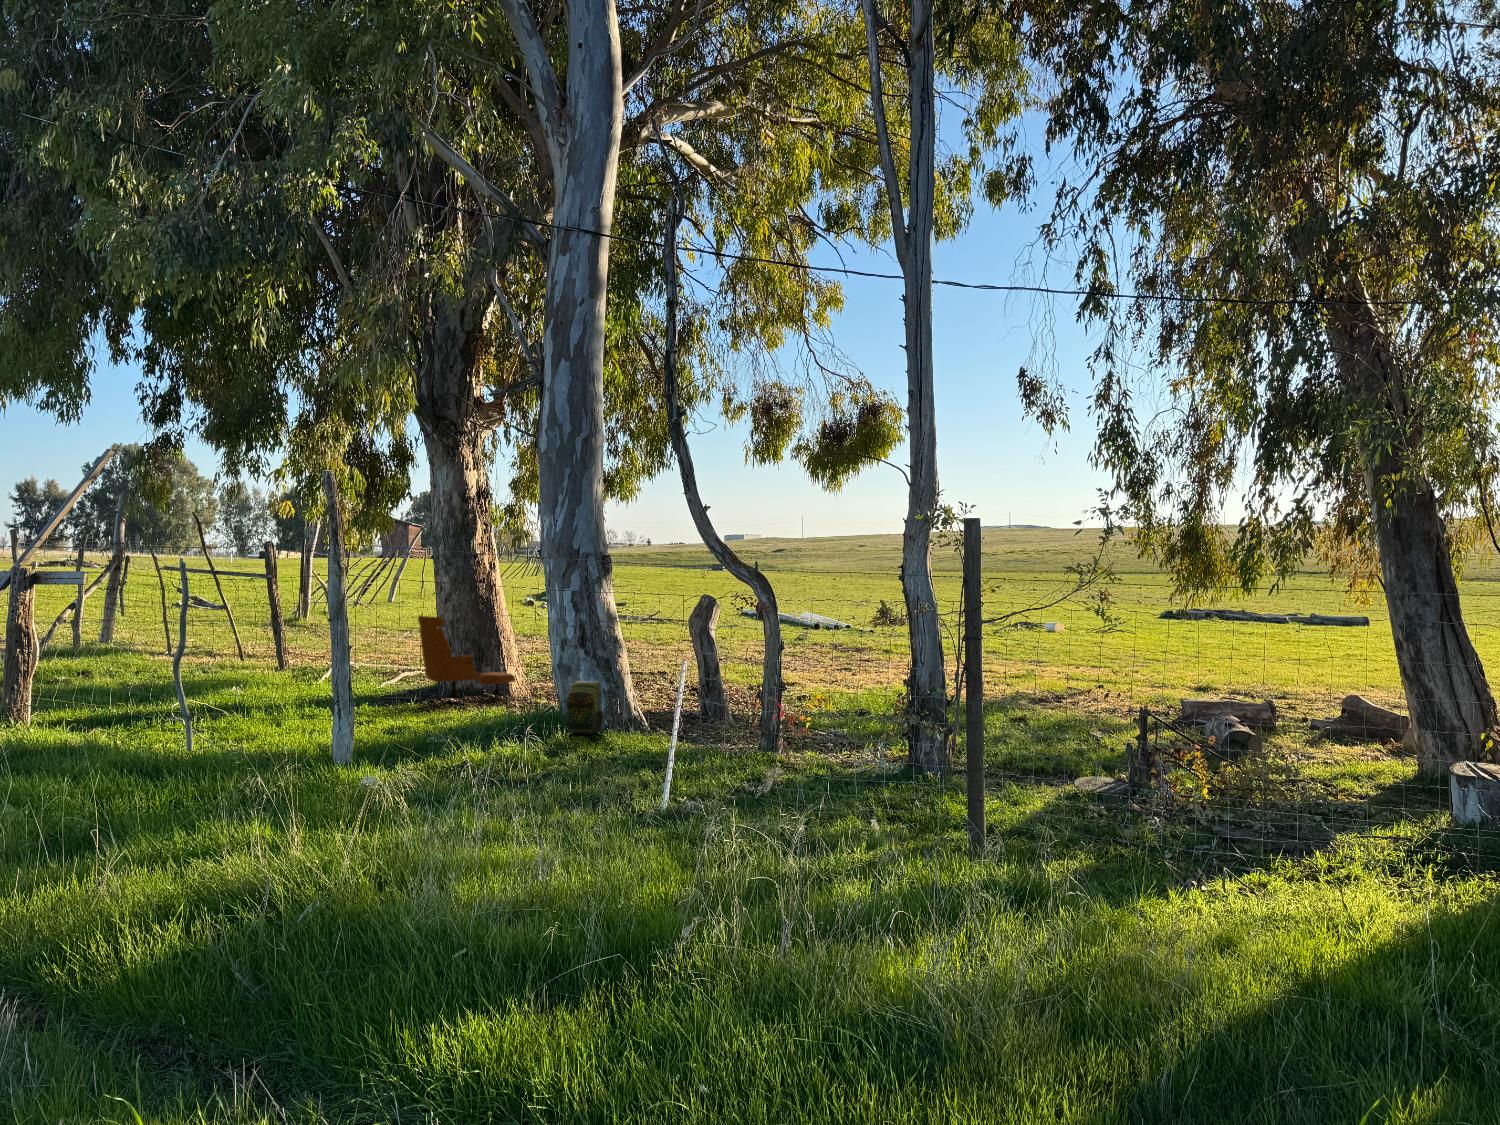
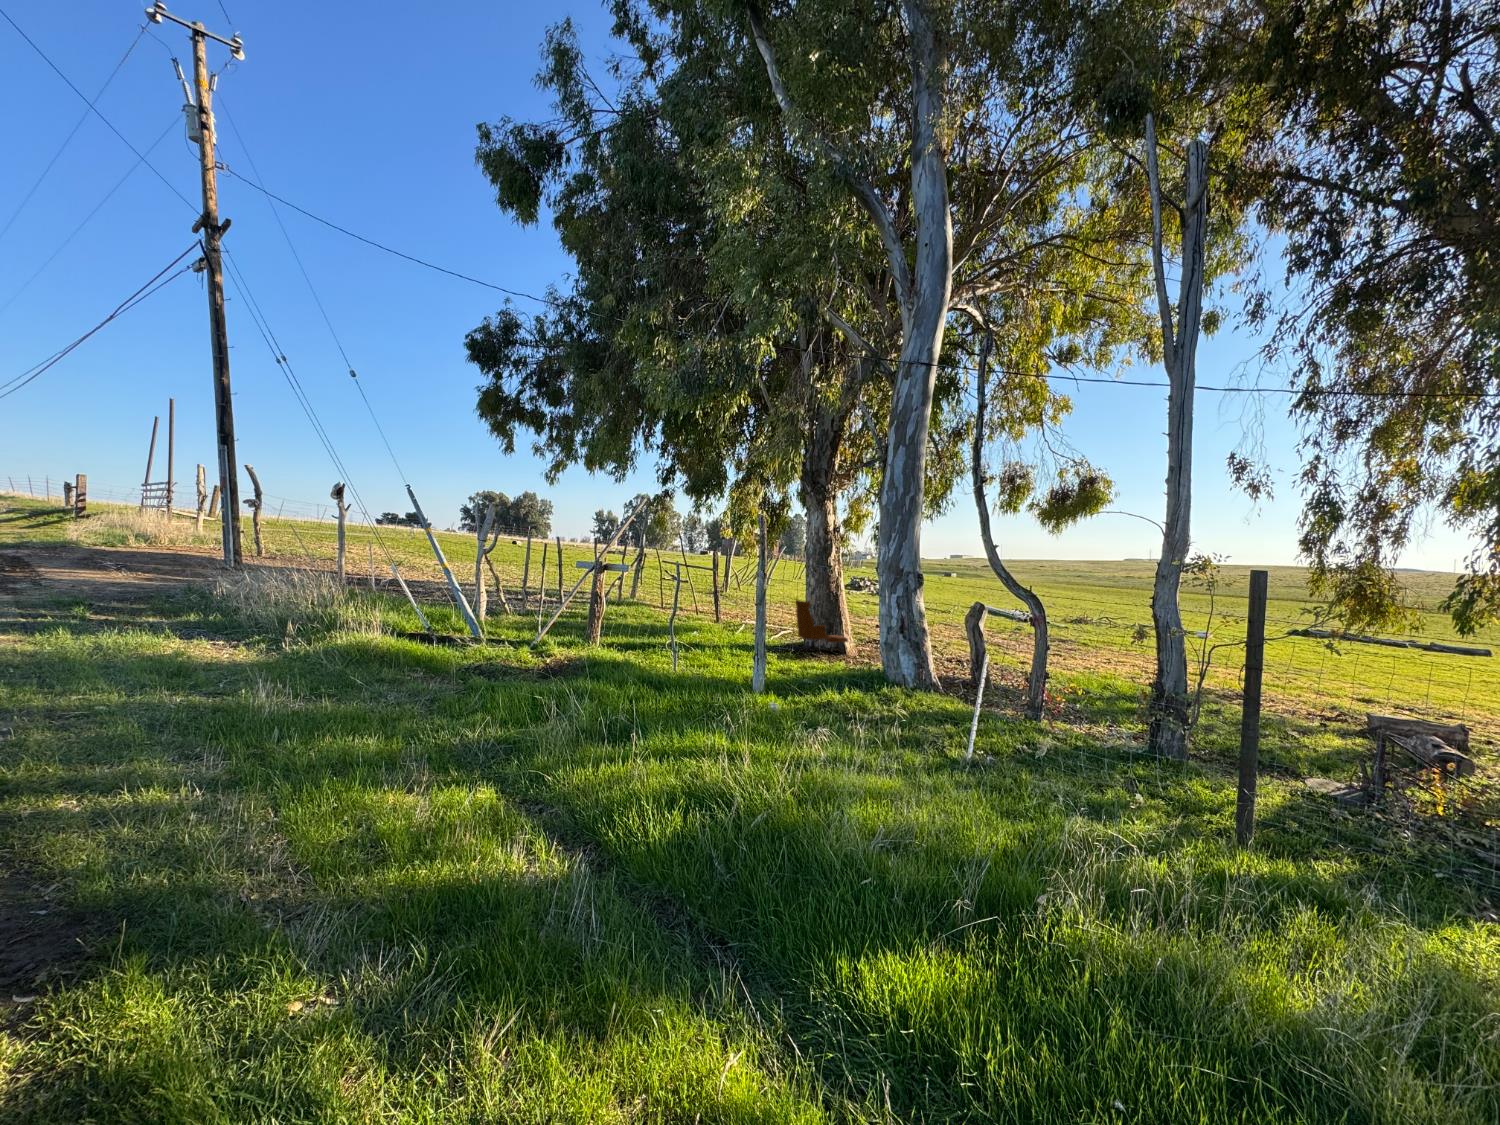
backpack: present [566,681,604,735] -> none [887,651,911,687]

